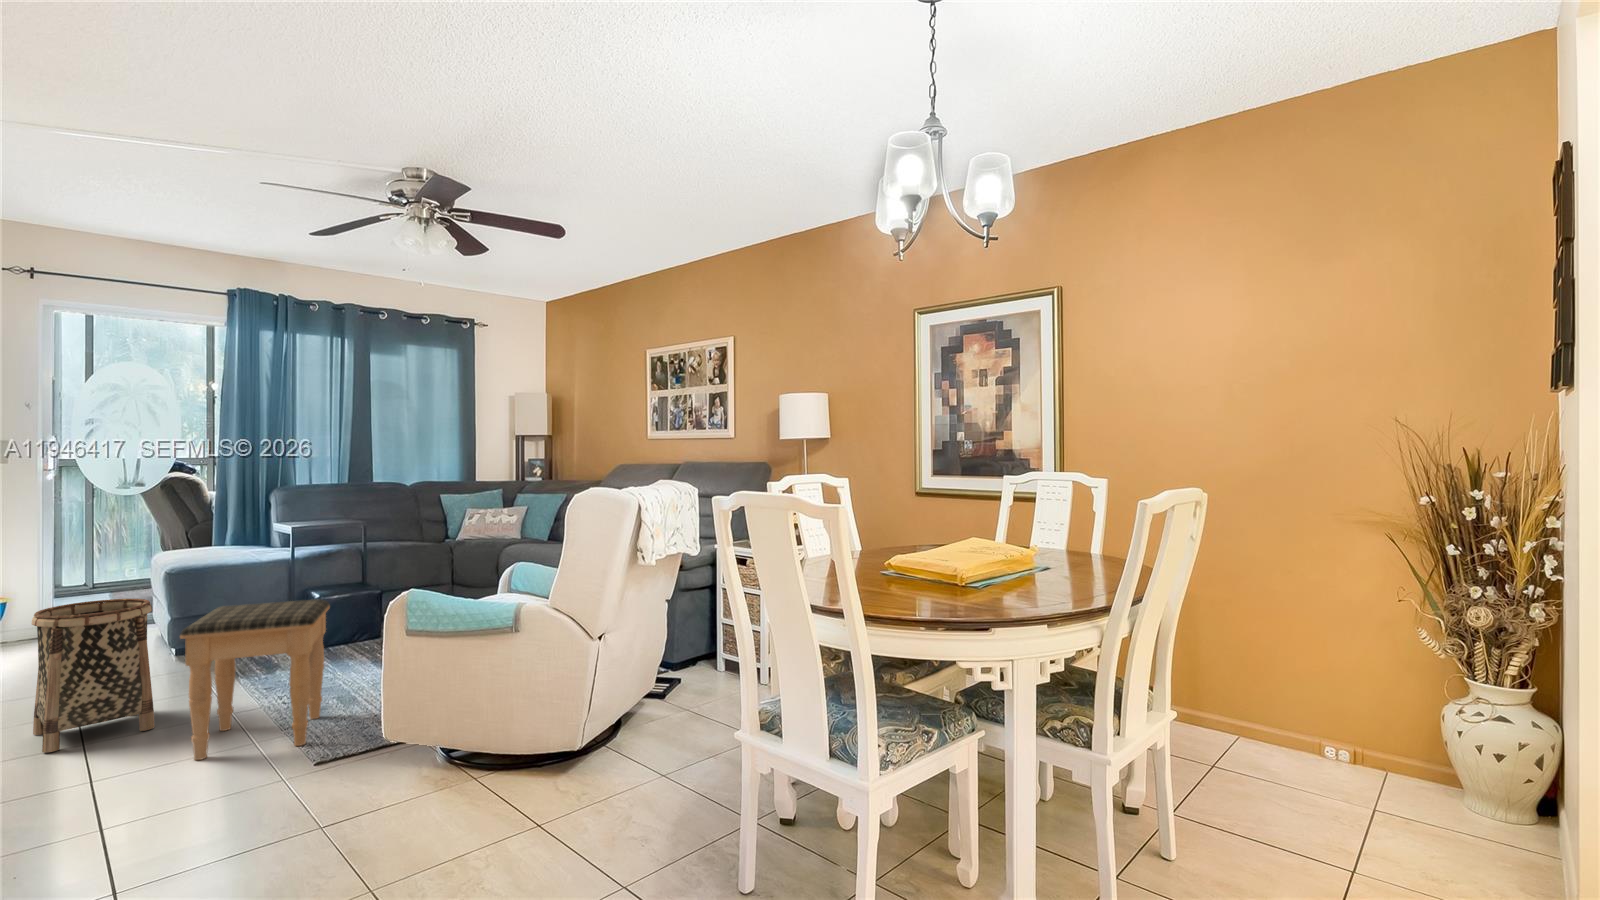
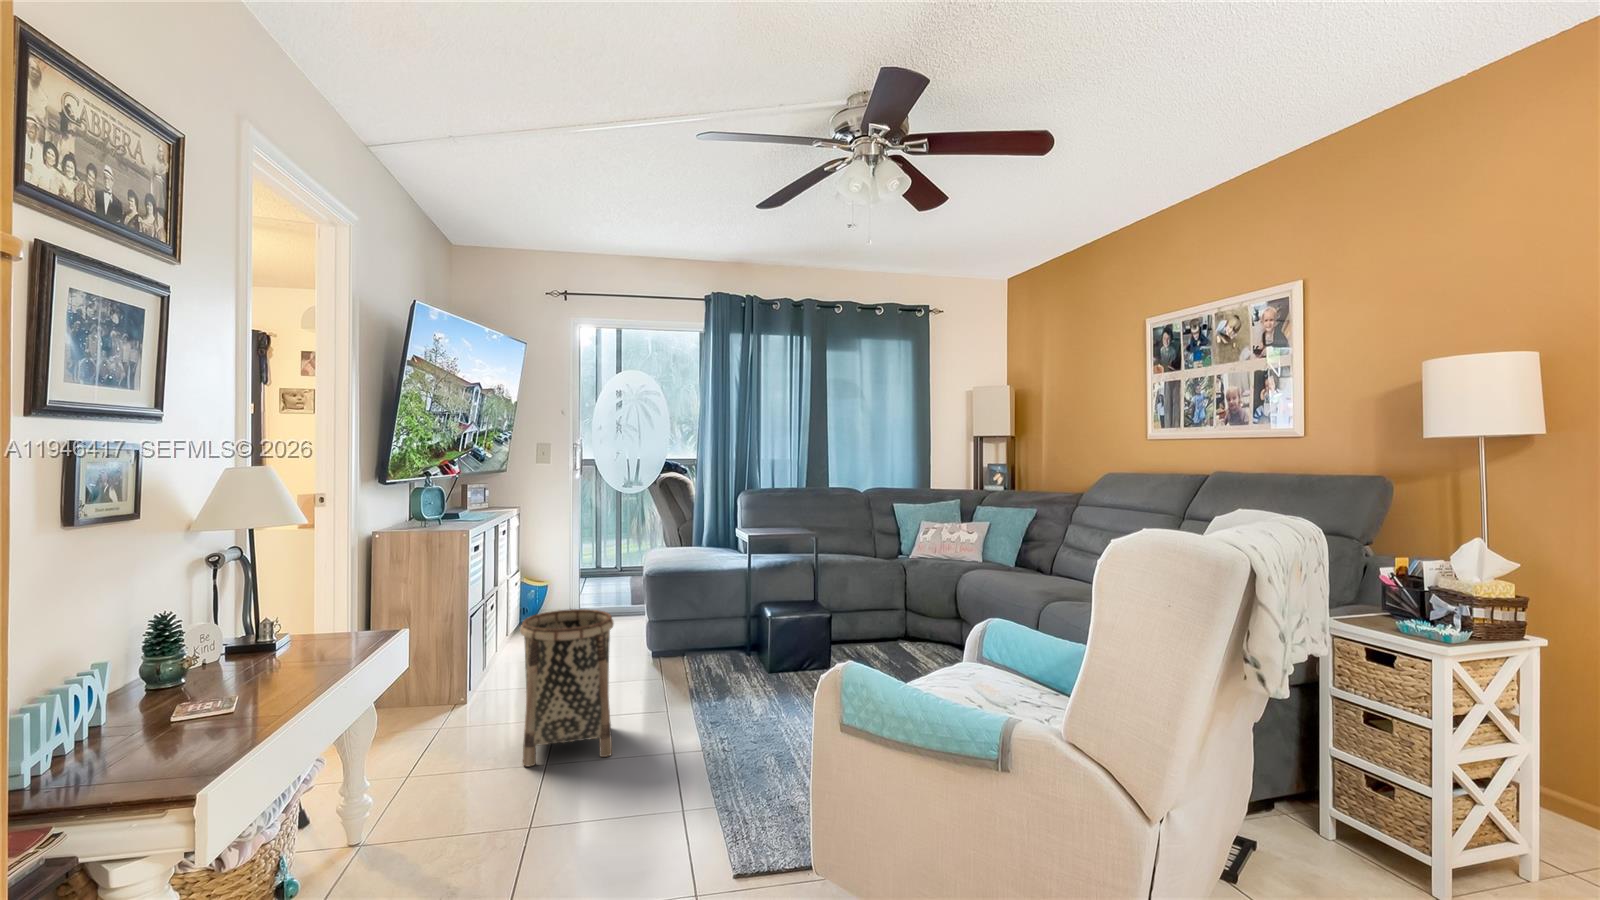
footstool: present [180,599,330,760] -> none [614,636,766,830]

